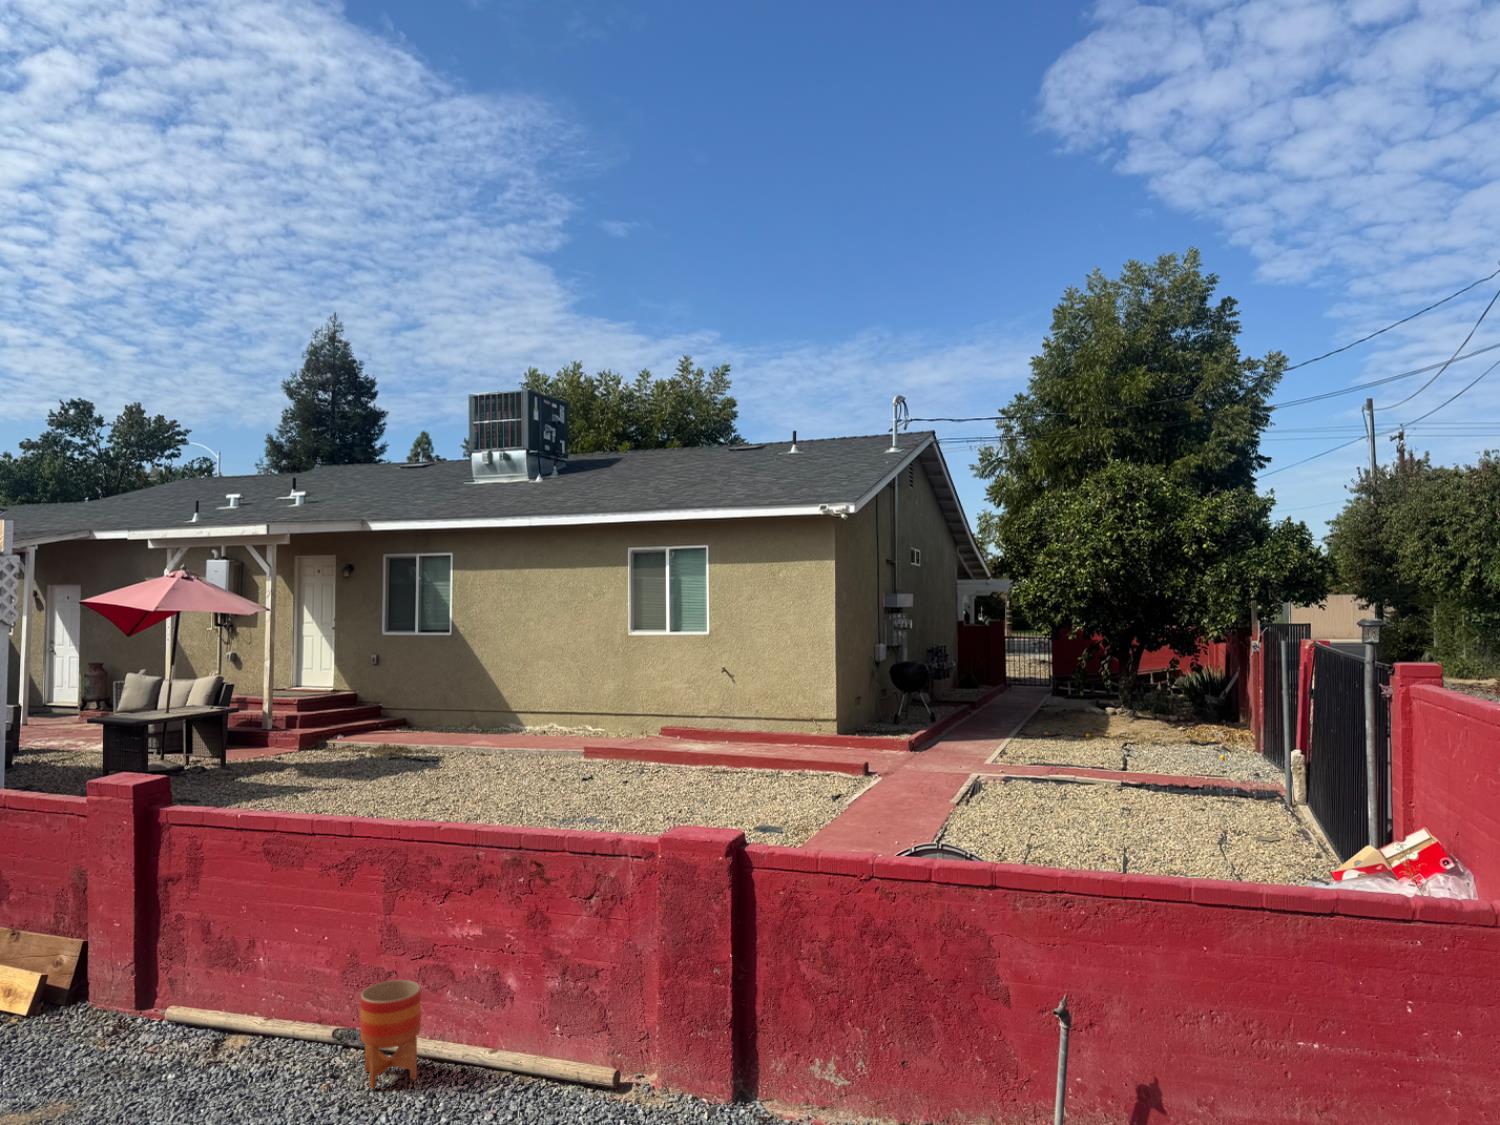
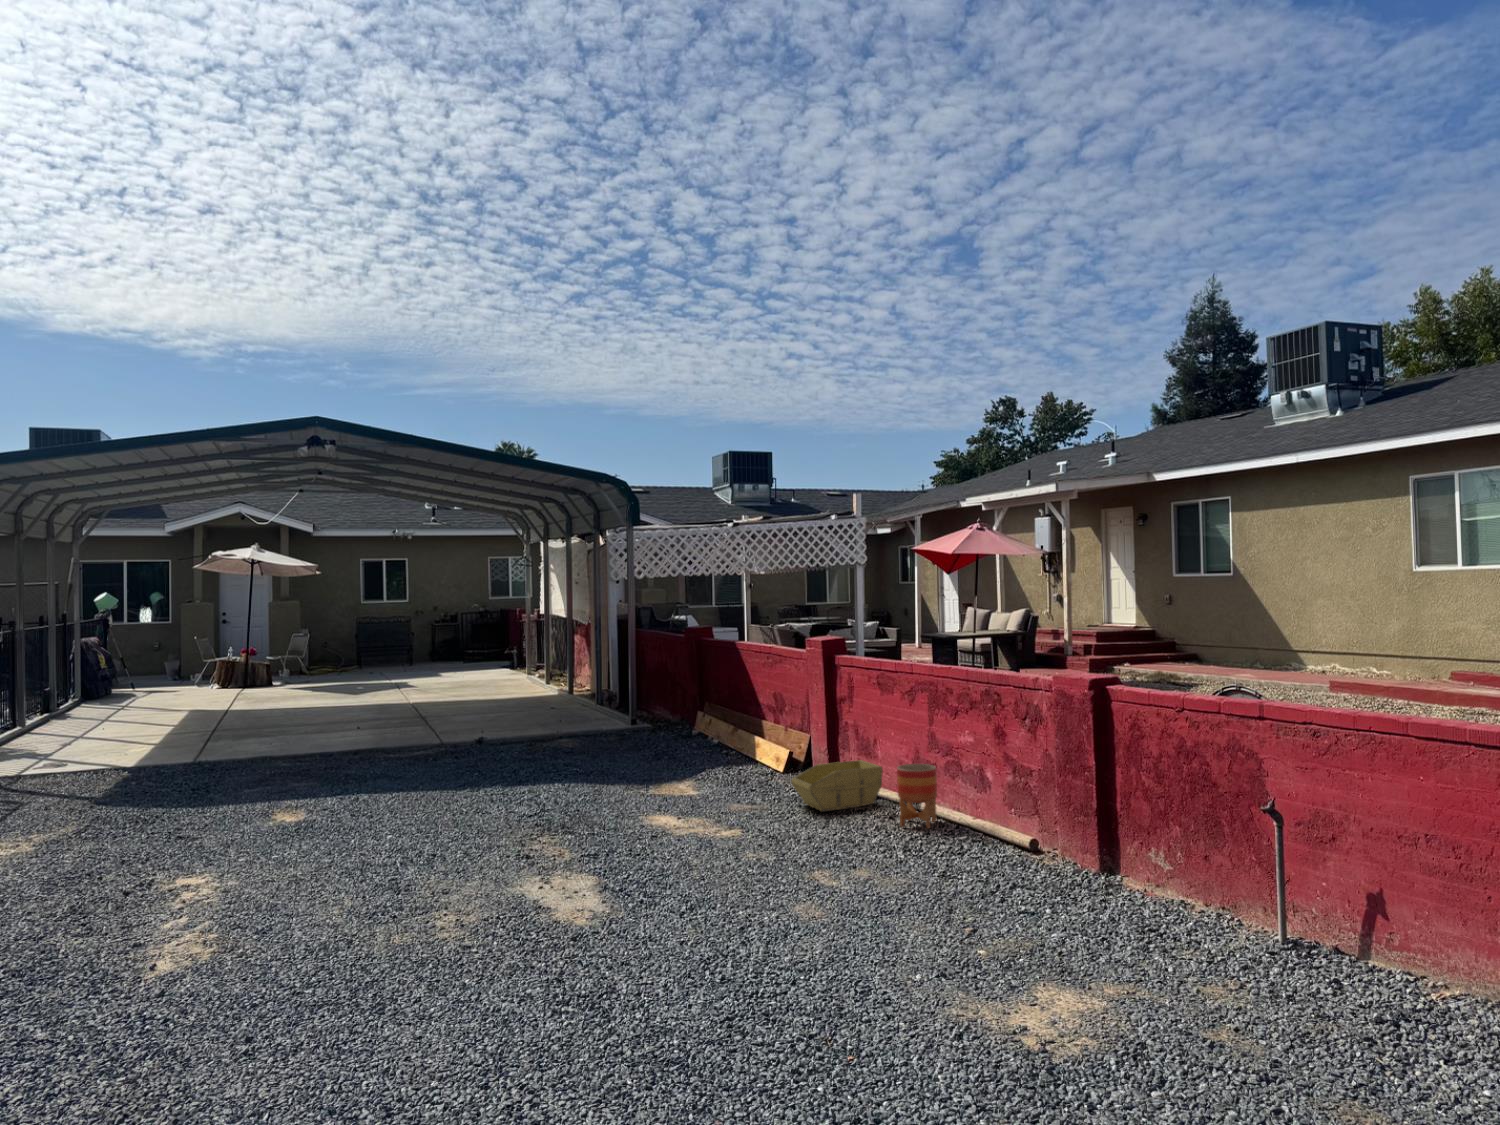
storage bin: none [120,980,280,1093] -> present [792,760,883,812]

